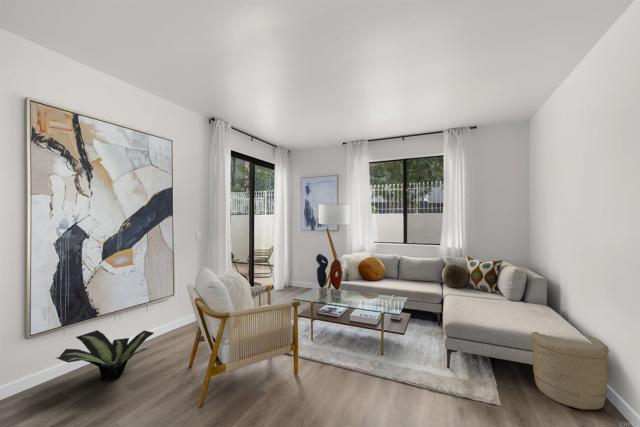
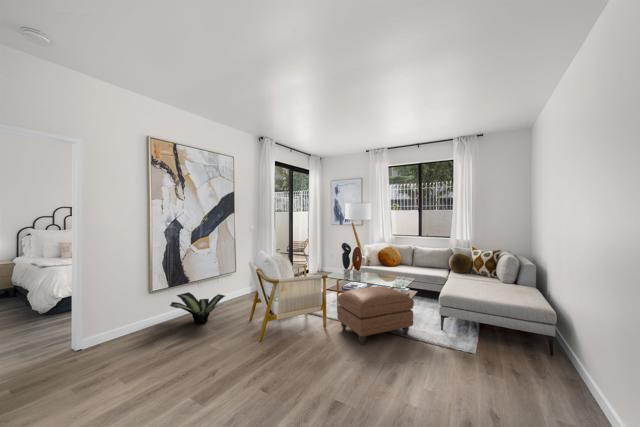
ottoman: none [313,313,415,400] -> present [337,286,414,344]
woven basket: present [532,332,609,410] -> none [506,300,564,360]

